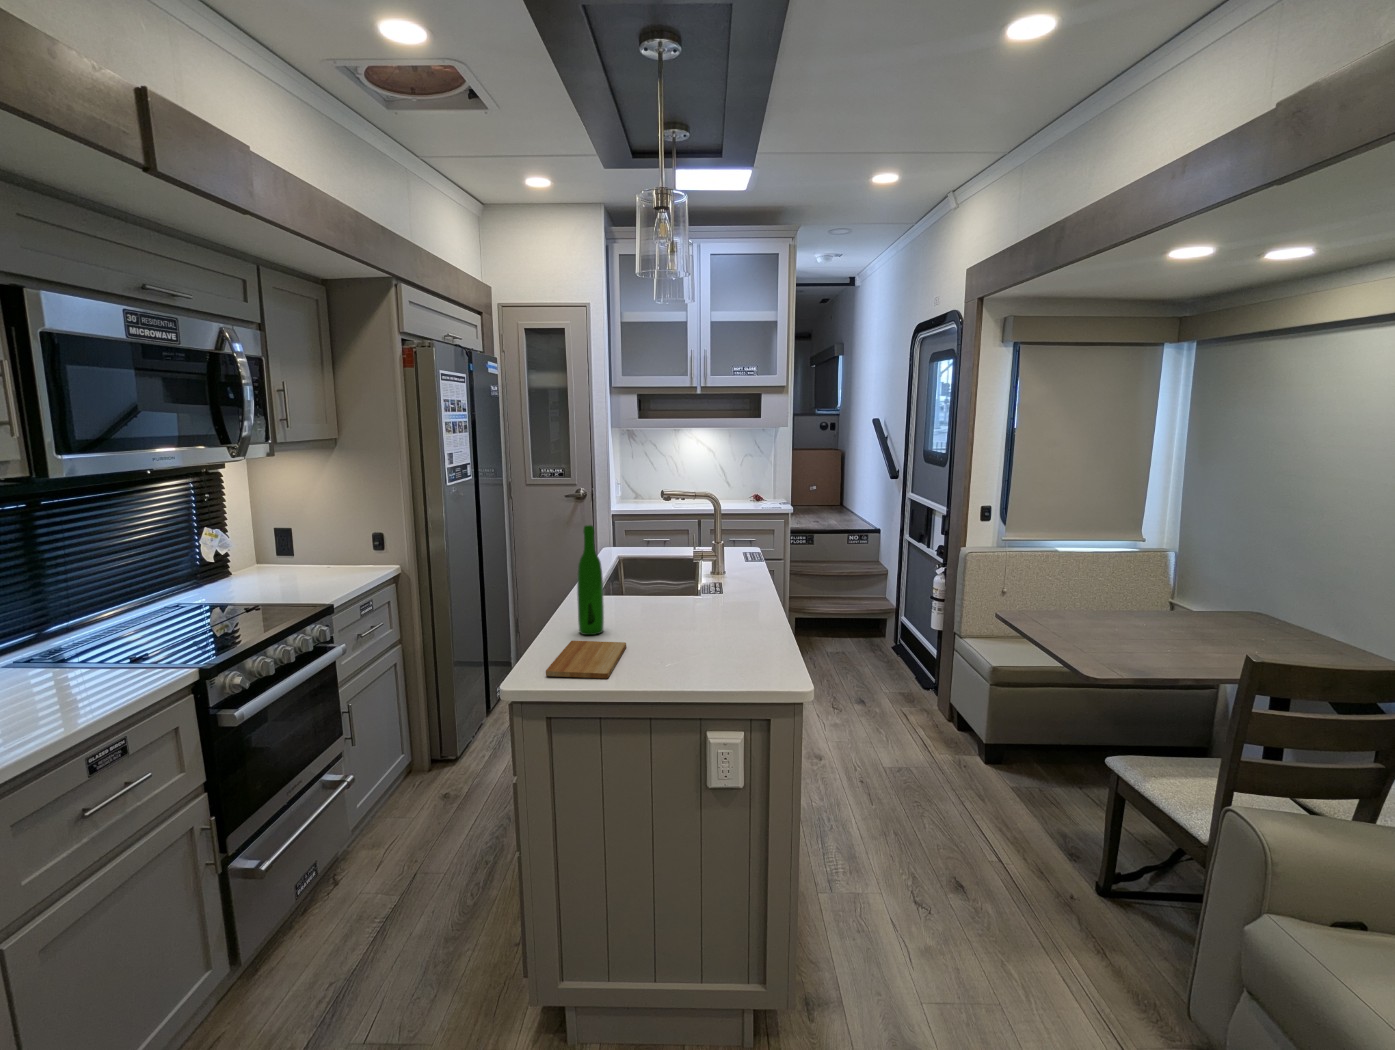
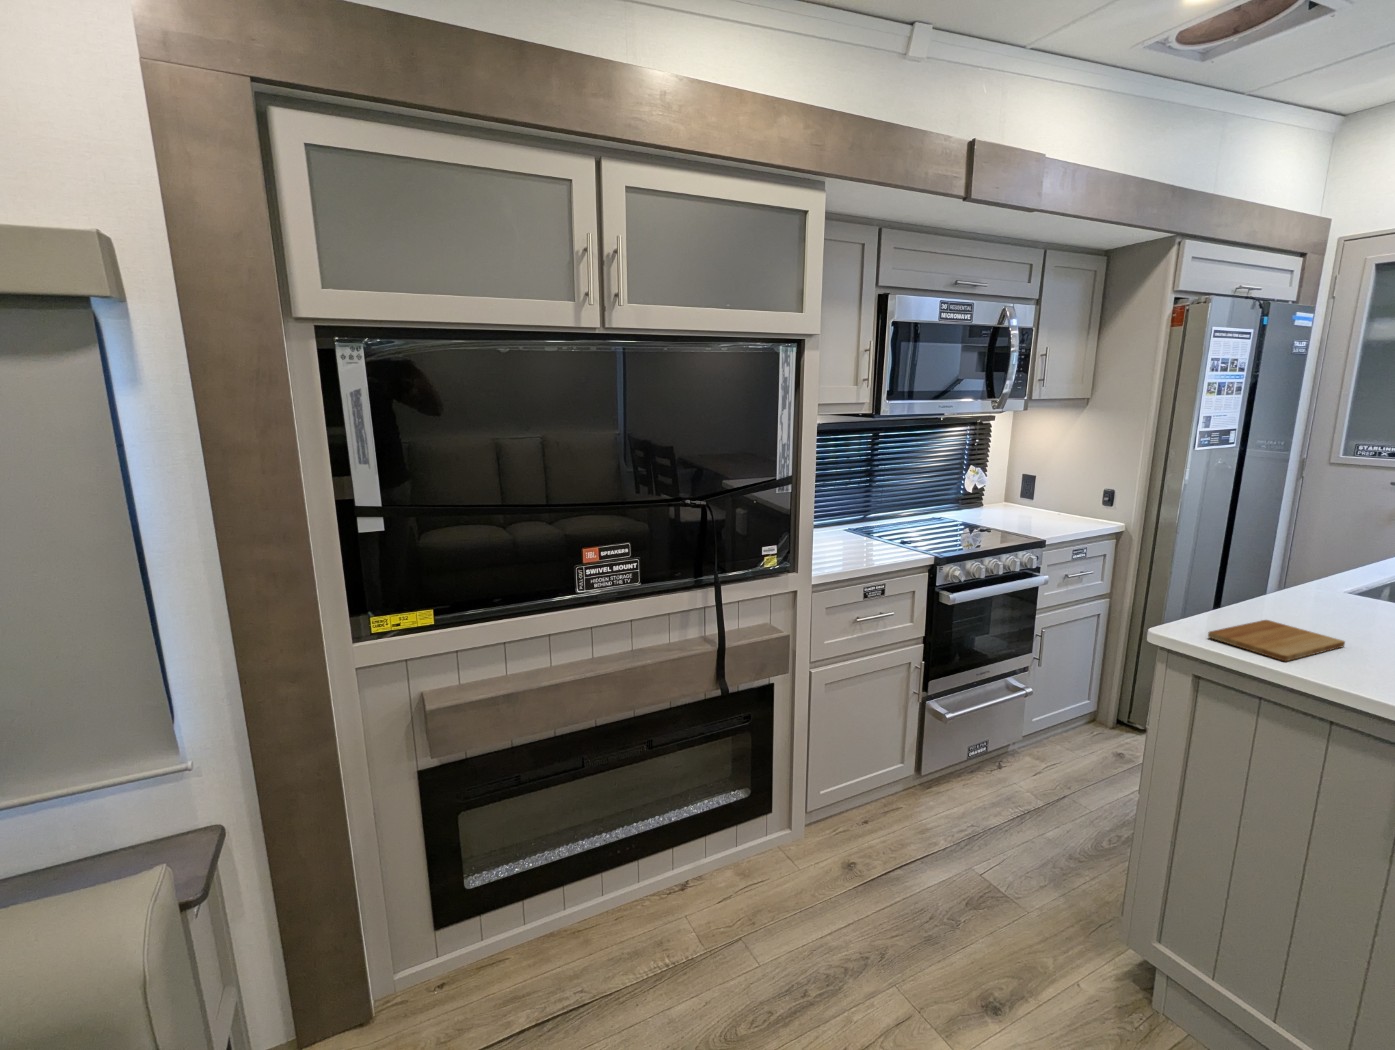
wine bottle: present [577,525,604,635] -> none [1287,497,1339,626]

